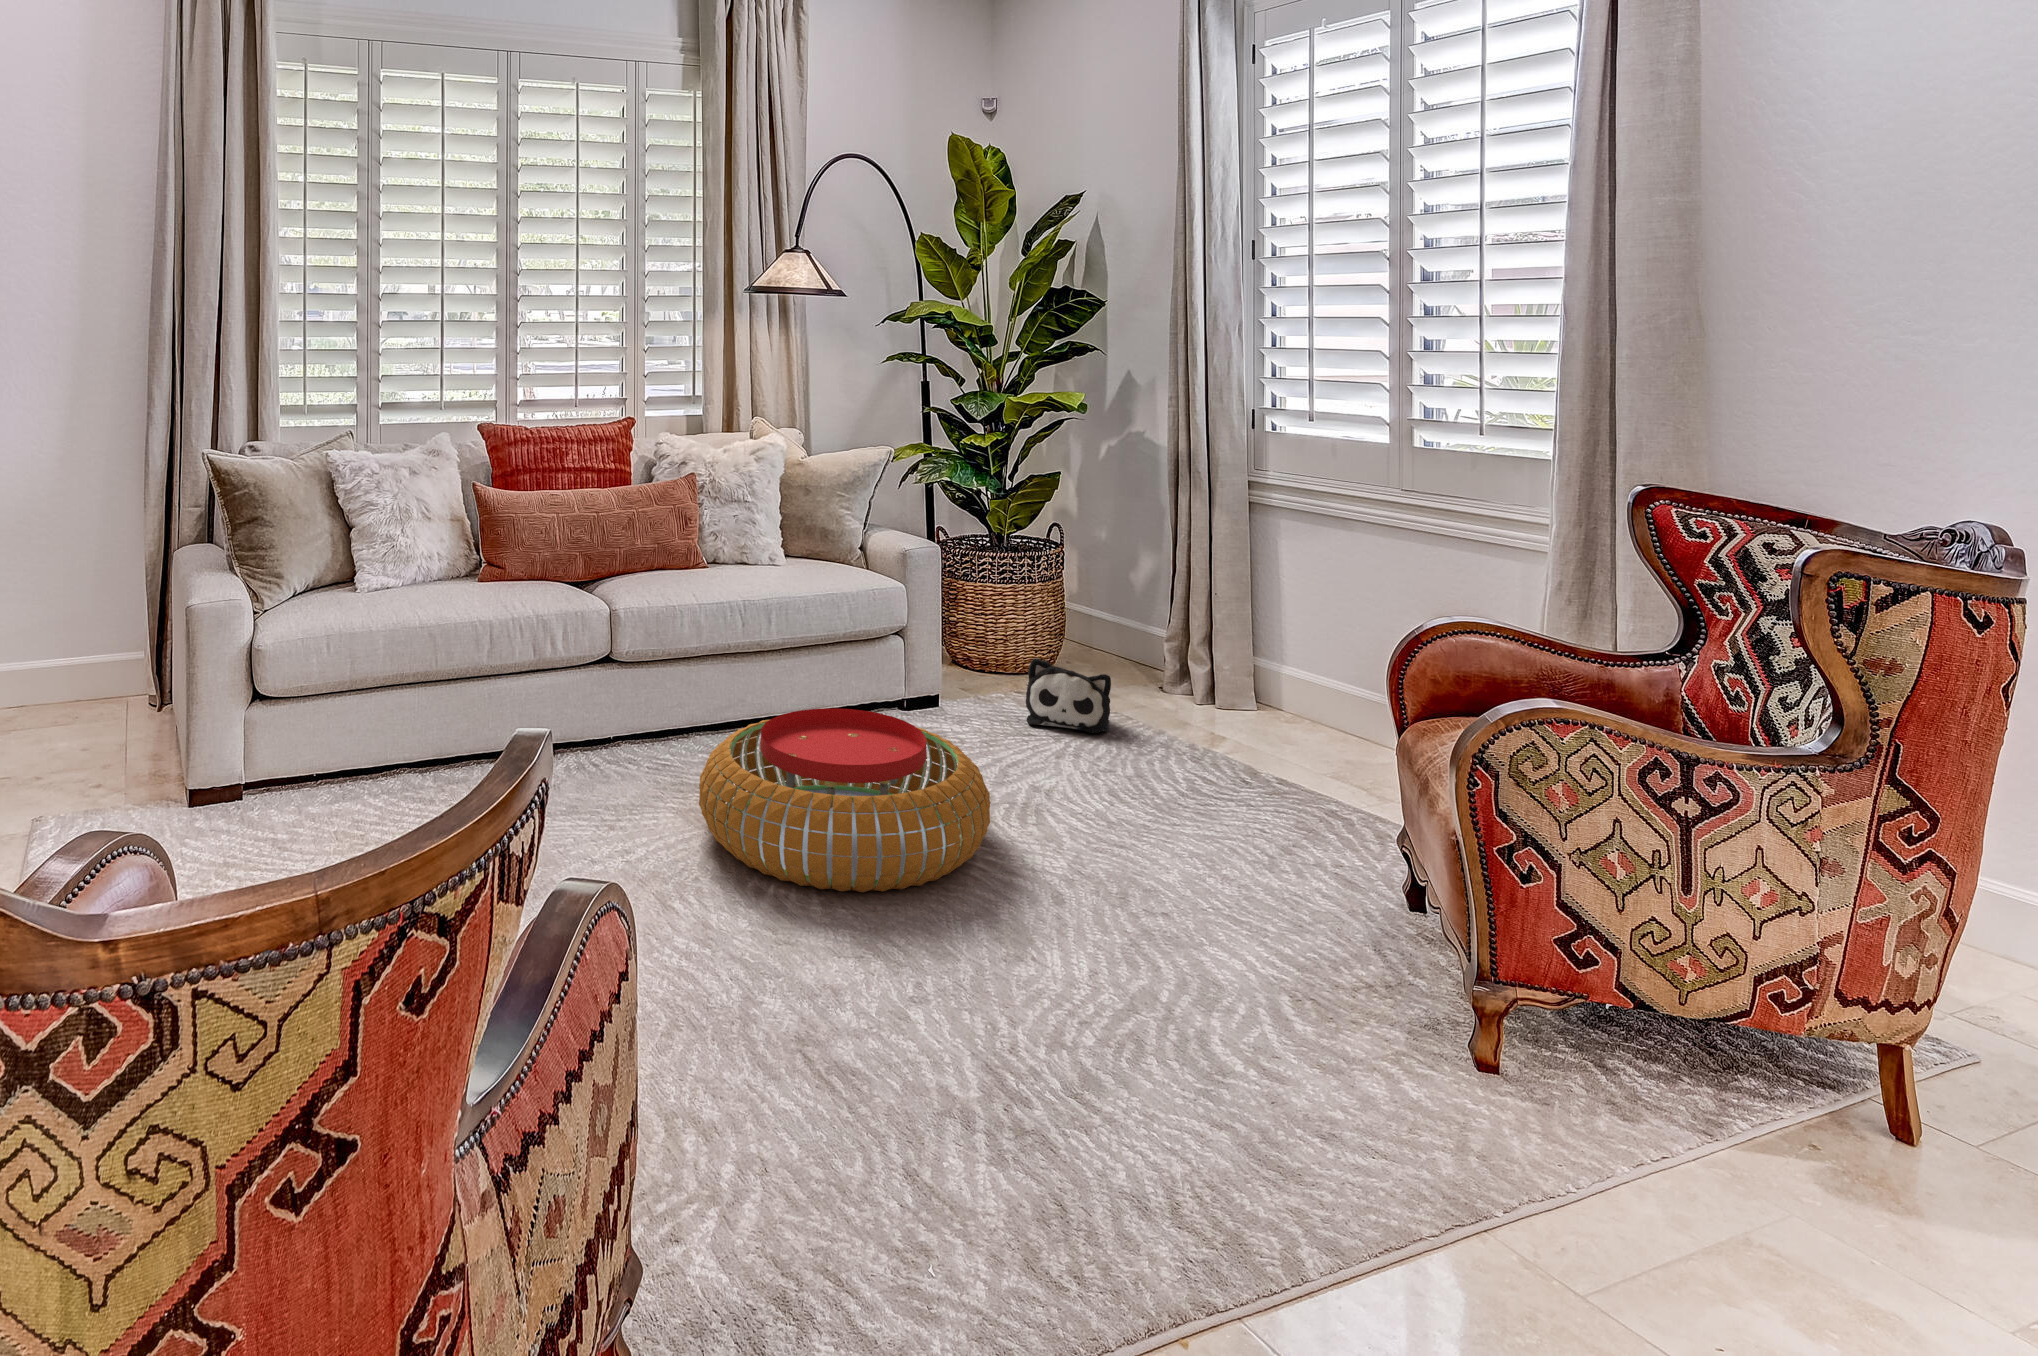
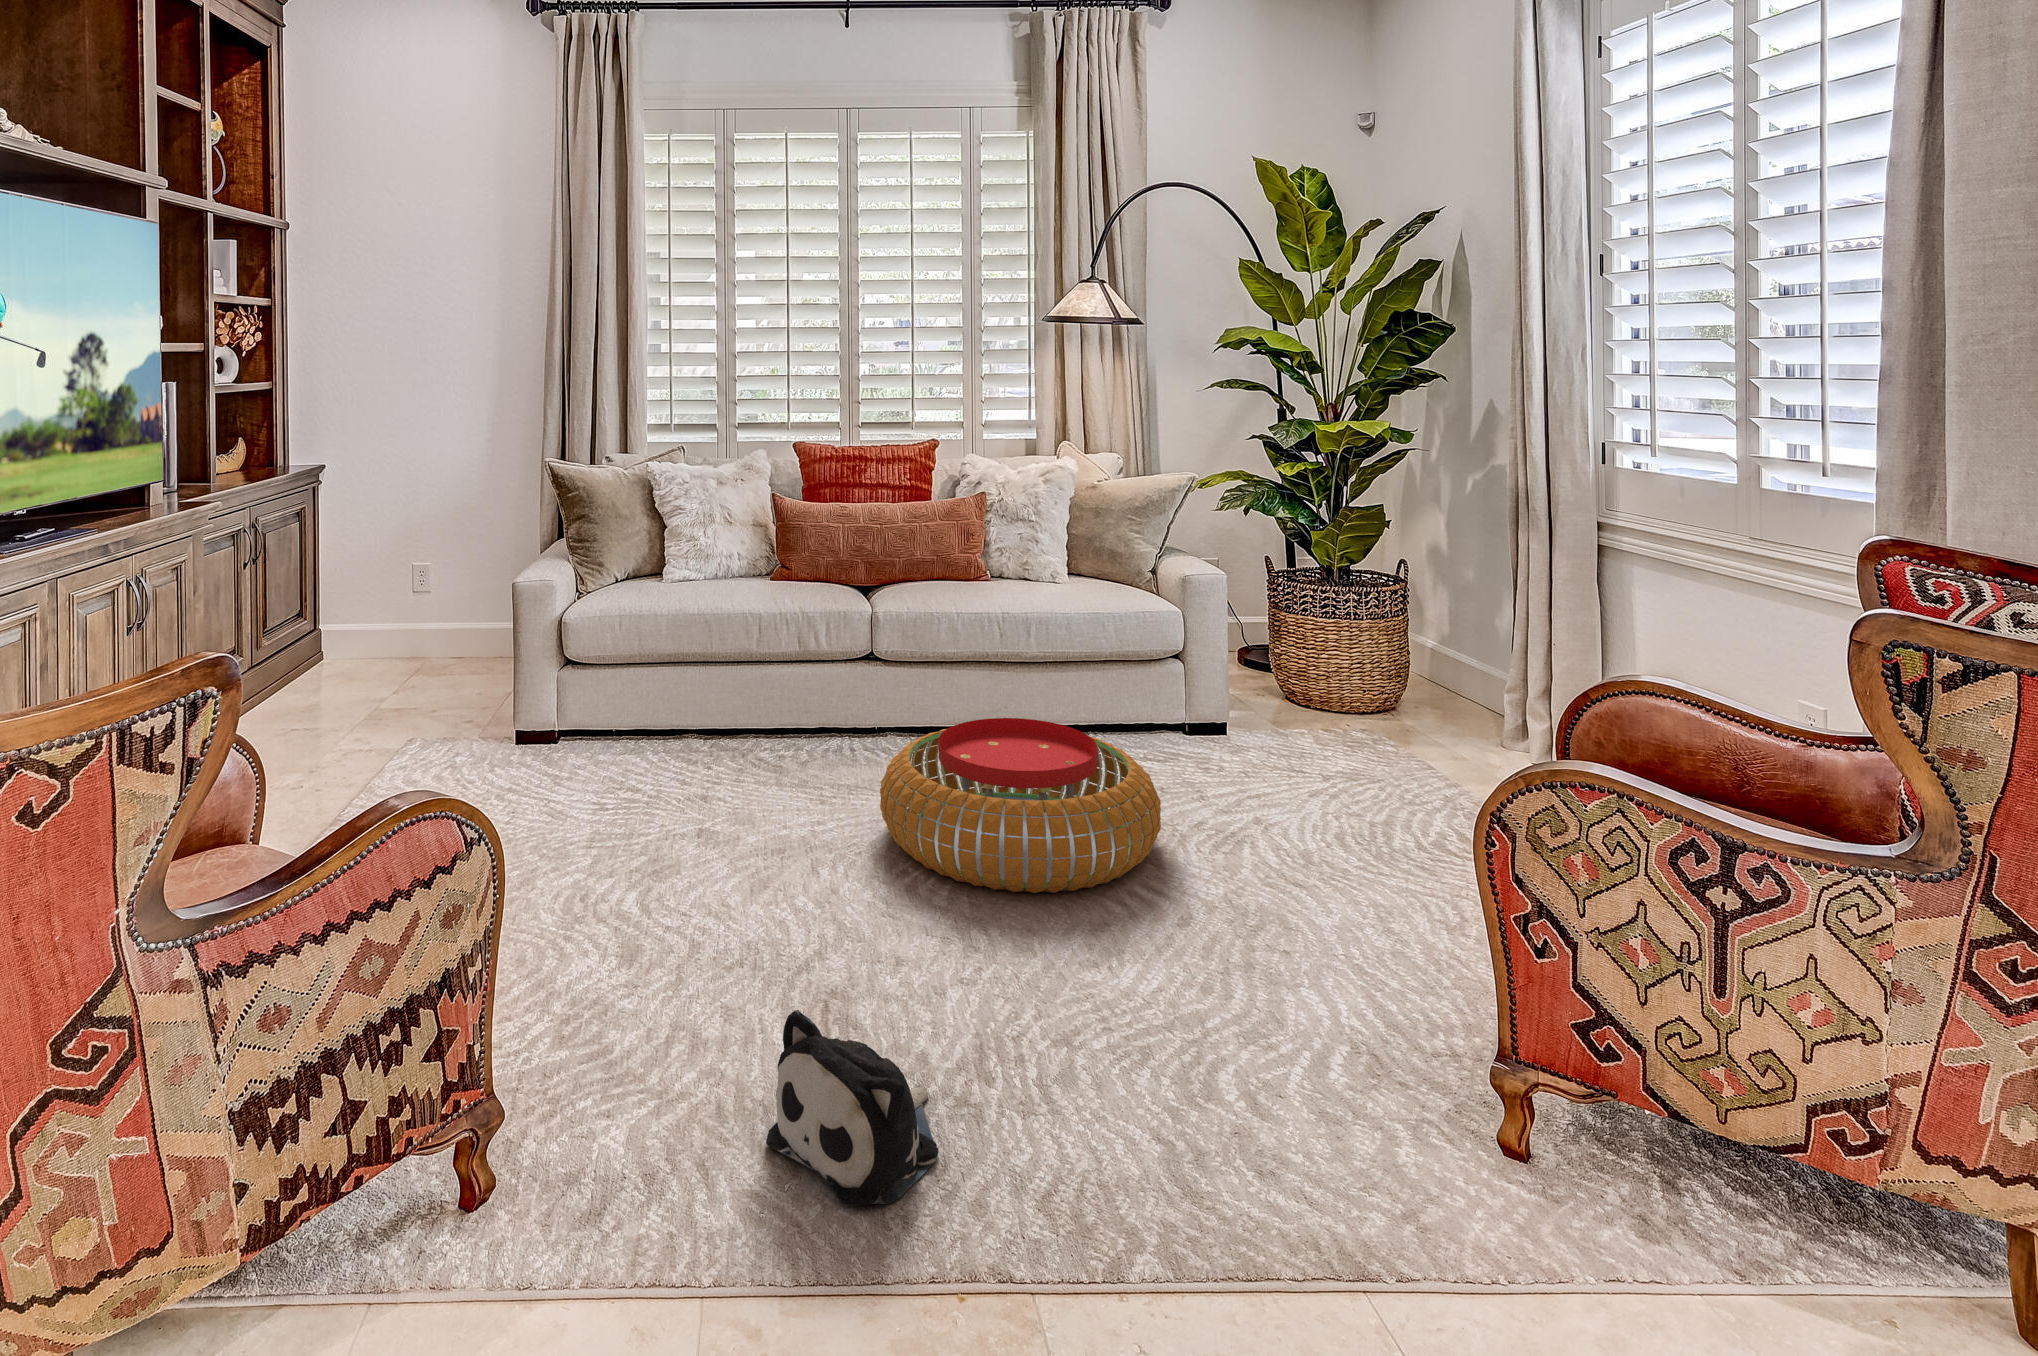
plush toy: present [1026,658,1111,733] -> present [766,1010,938,1206]

